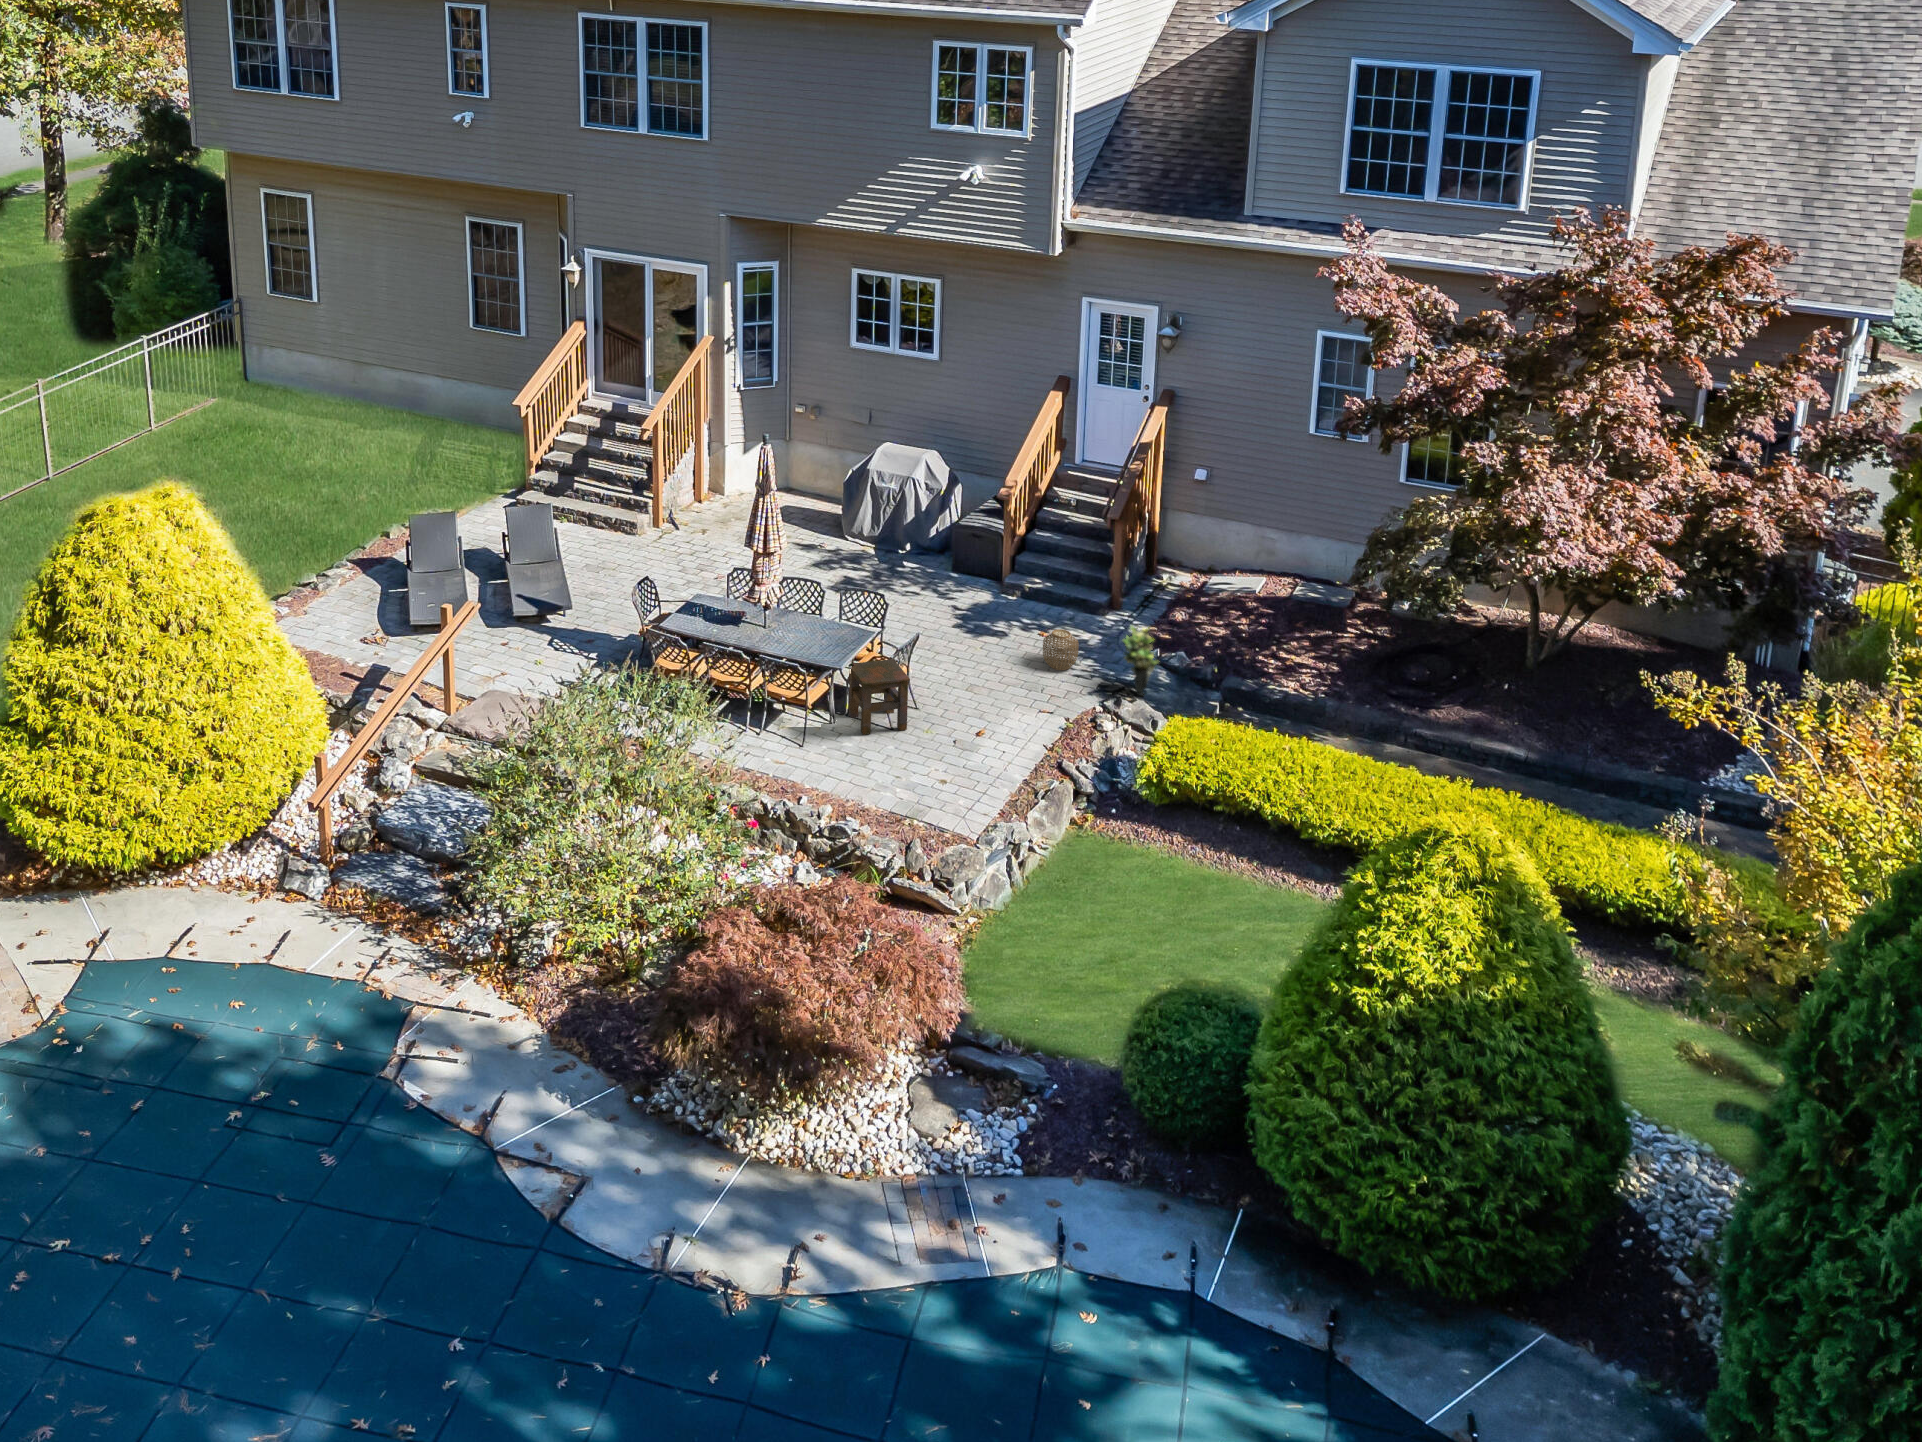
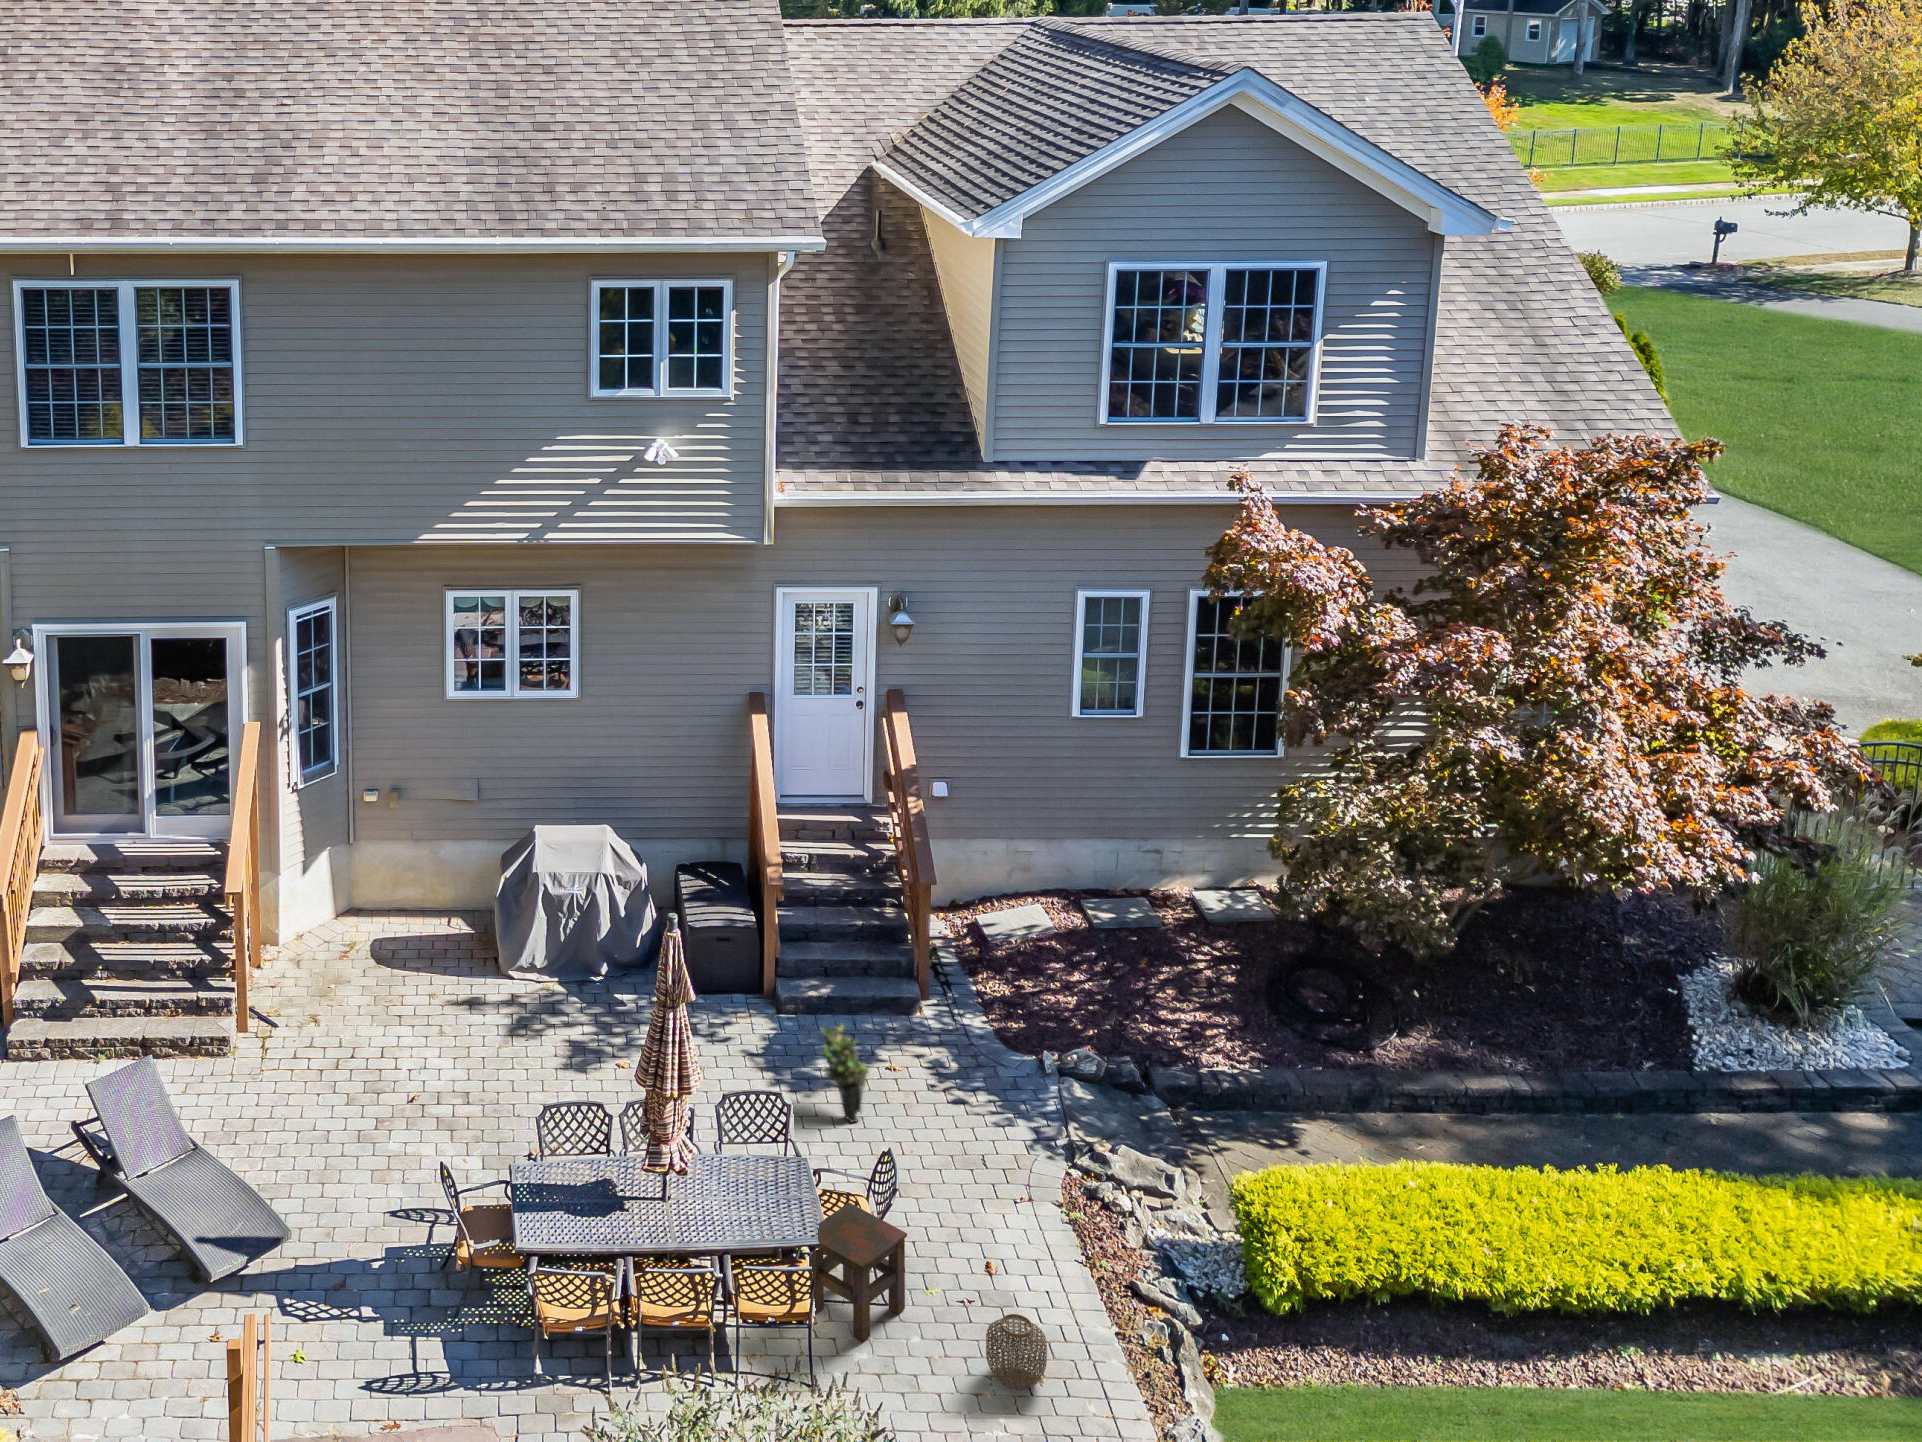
potted plant: present [1122,626,1158,696] -> present [820,1025,869,1122]
woven basket: present [1043,629,1079,670] -> present [986,1314,1047,1390]

